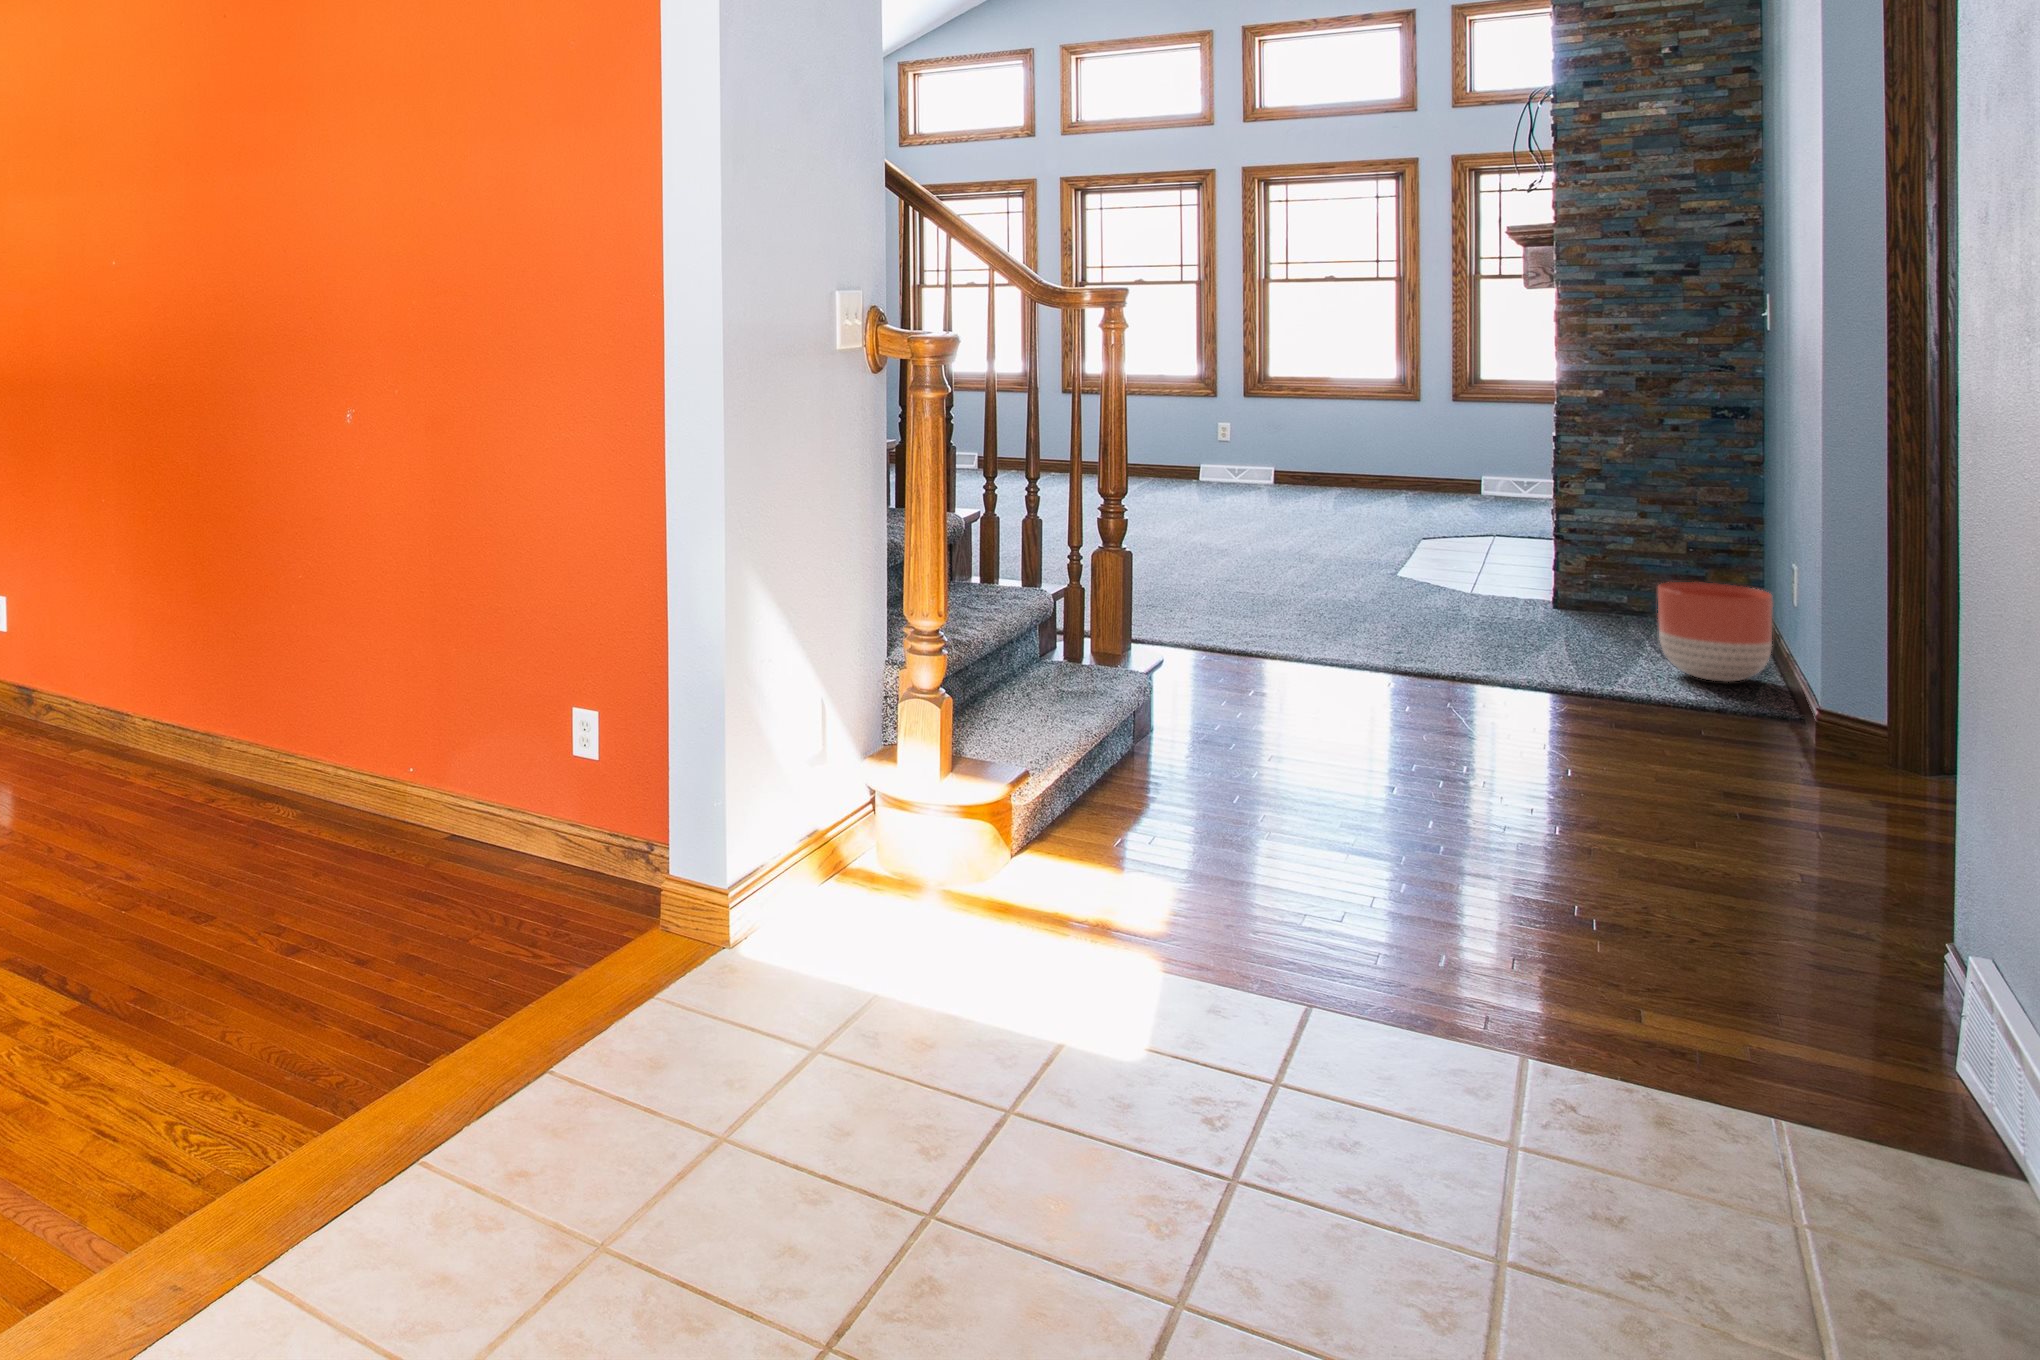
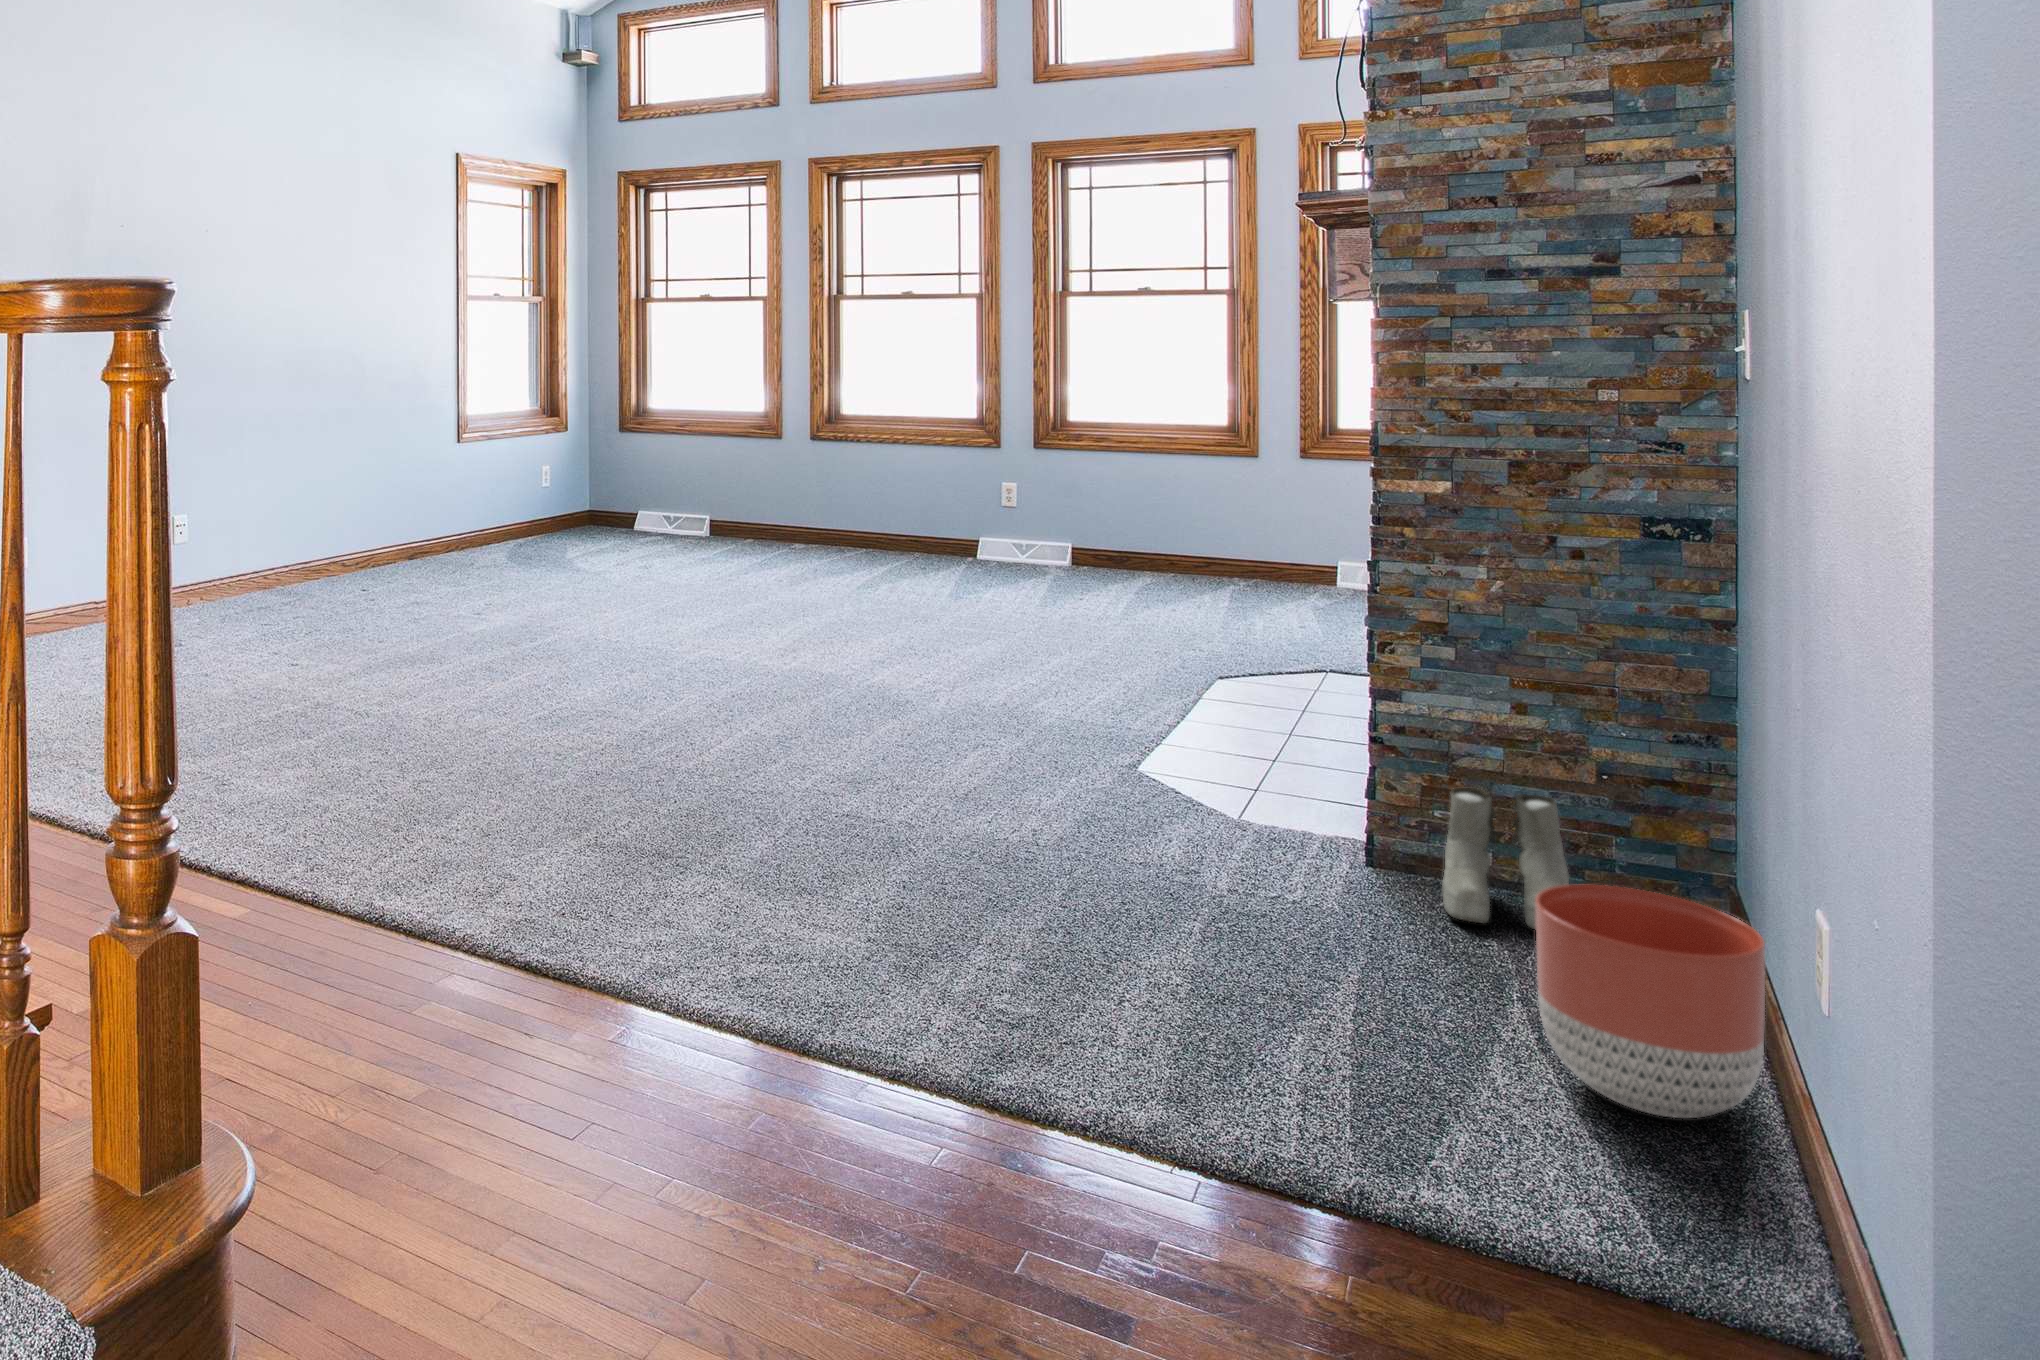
boots: none [1598,562,1673,632] -> present [1442,788,1569,929]

